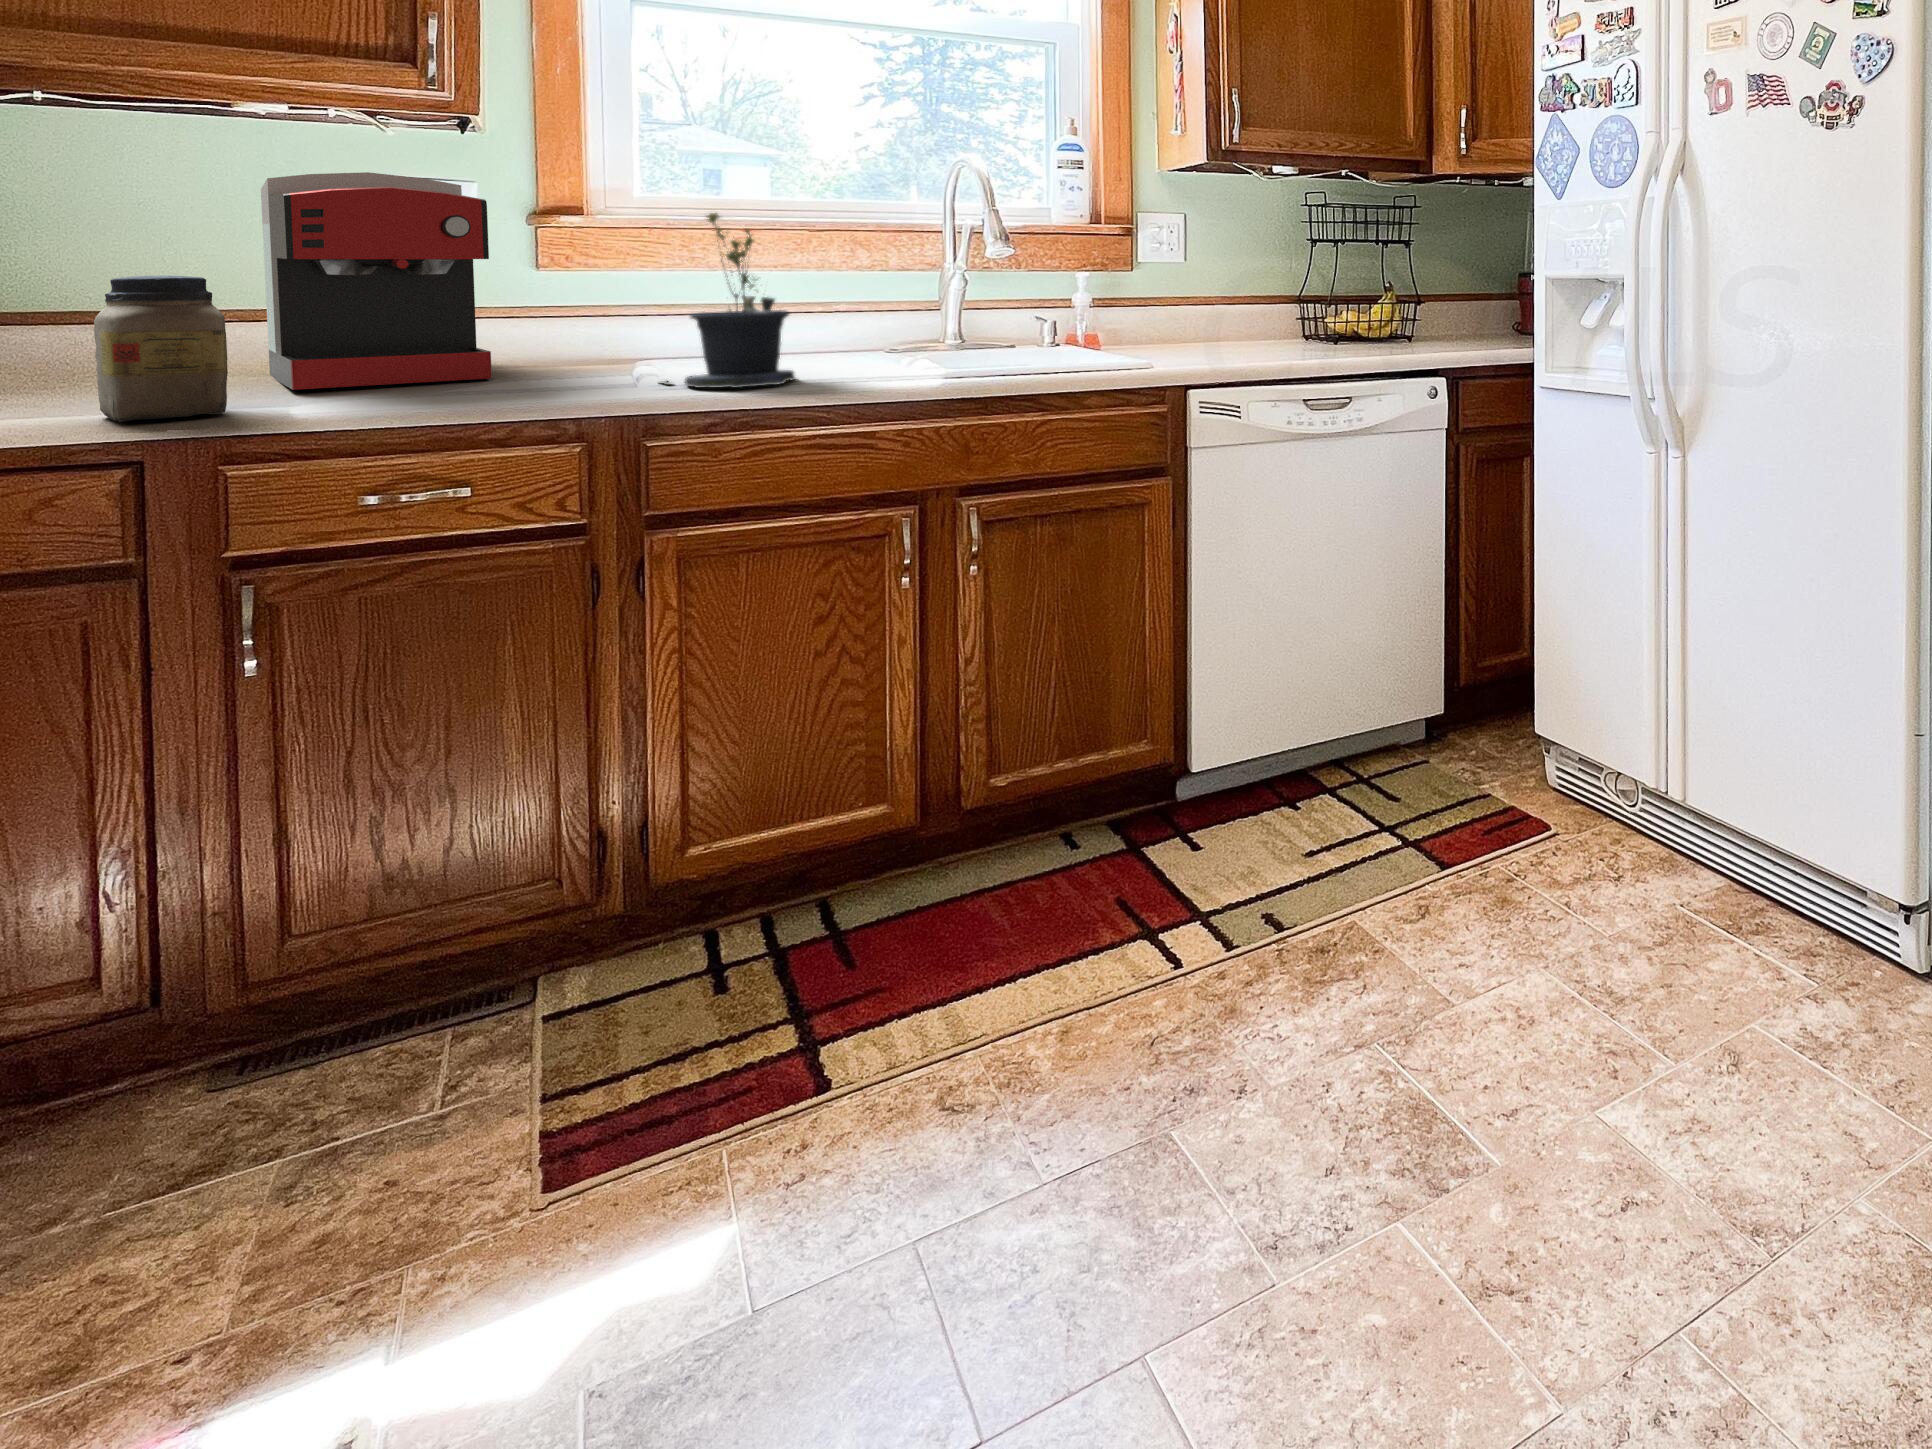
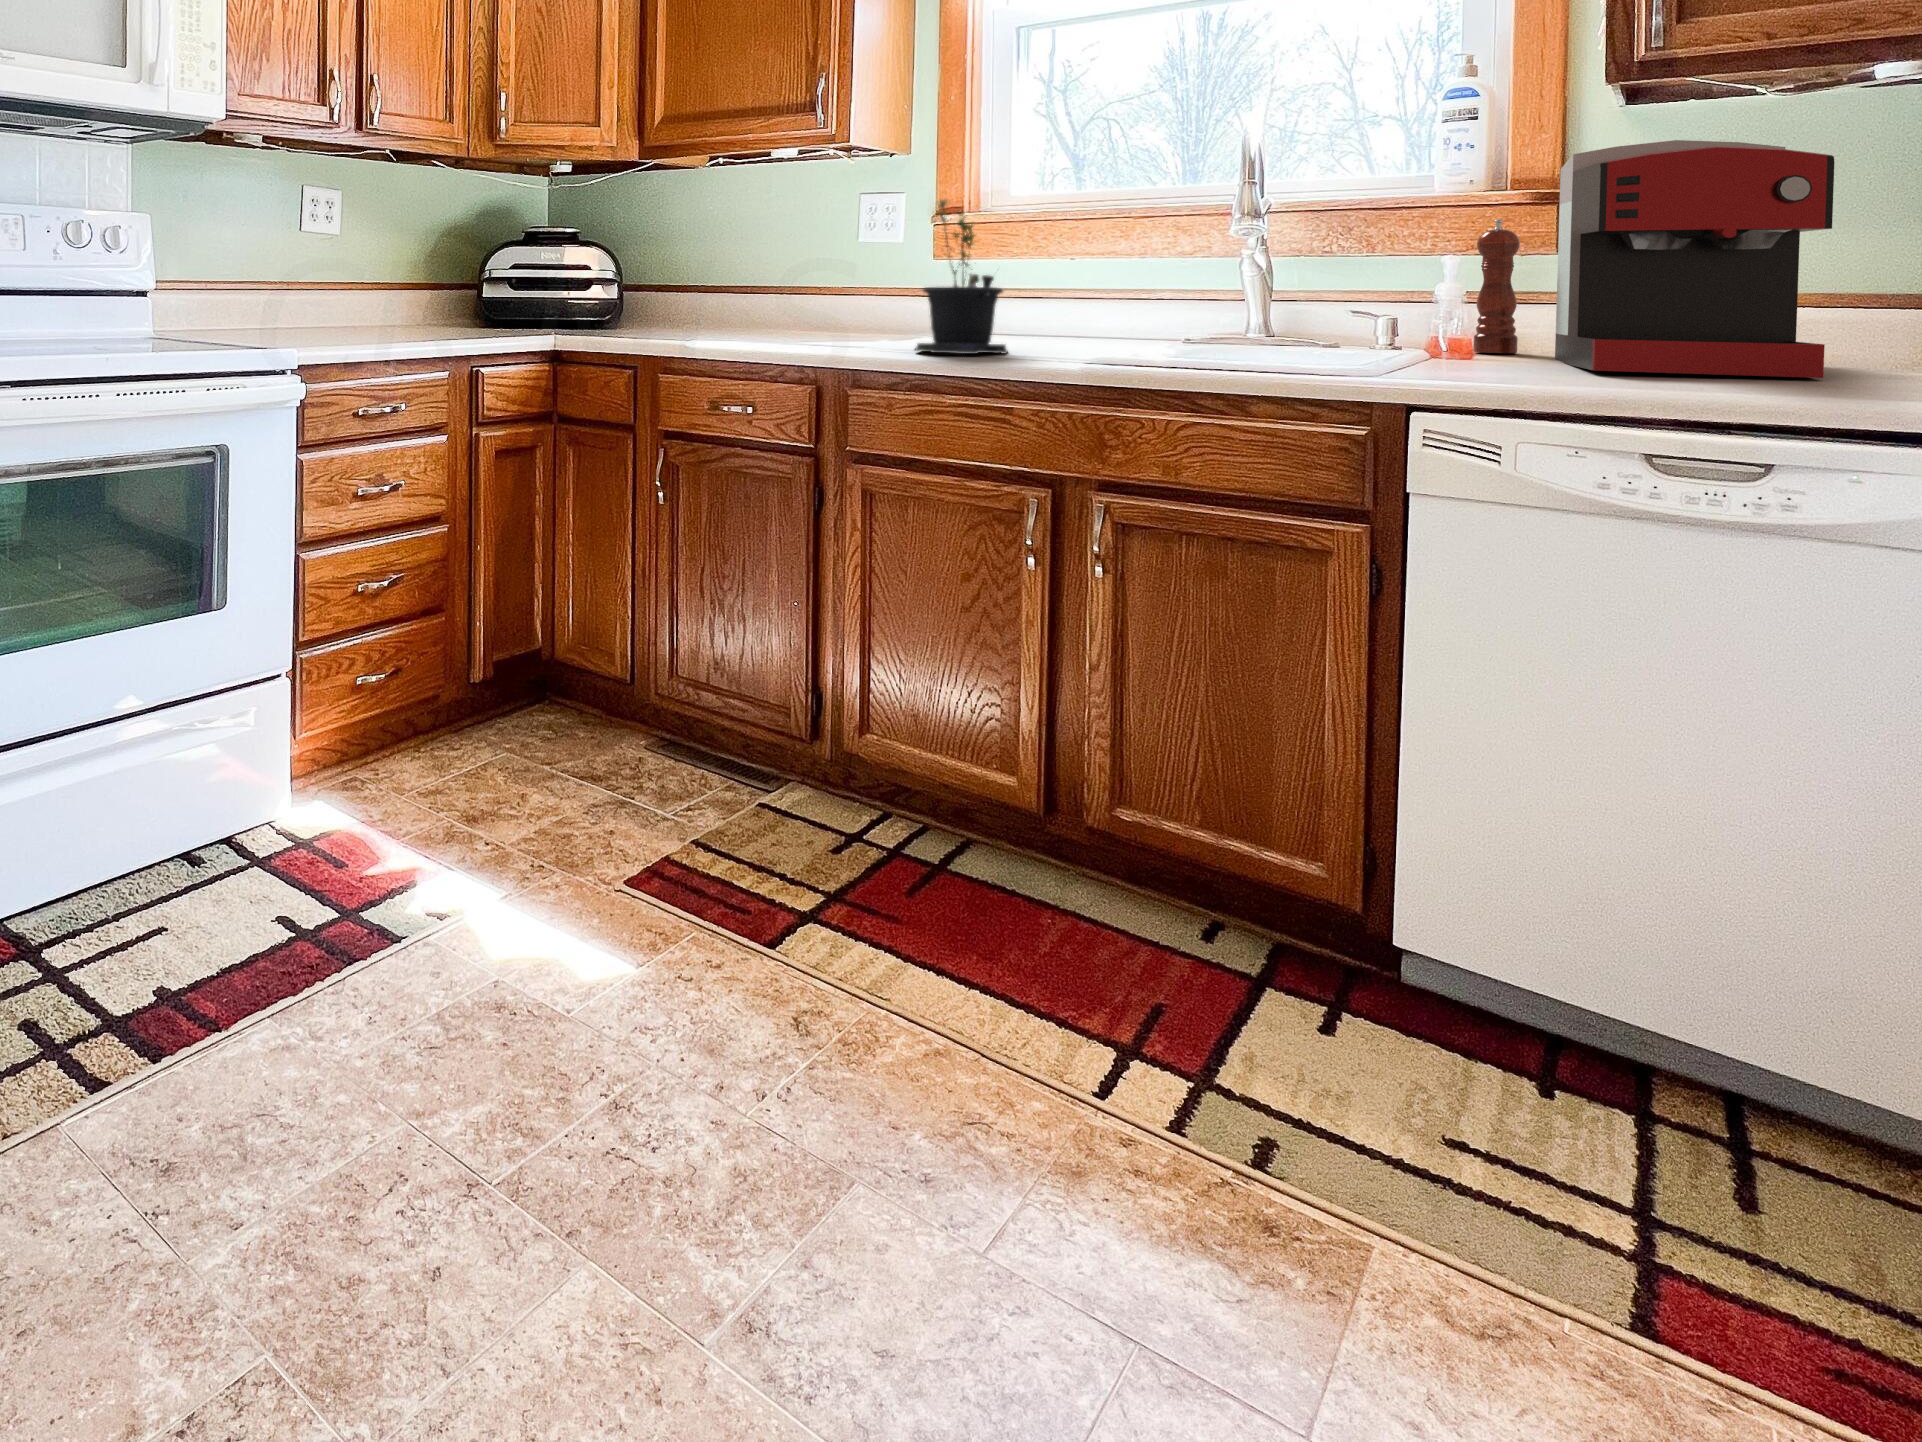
coffee maker: present [261,172,492,390] -> present [1555,140,1834,378]
pepper mill: none [1103,245,1130,342] -> present [1473,220,1520,353]
jar: present [94,275,228,422] -> none [637,256,695,341]

